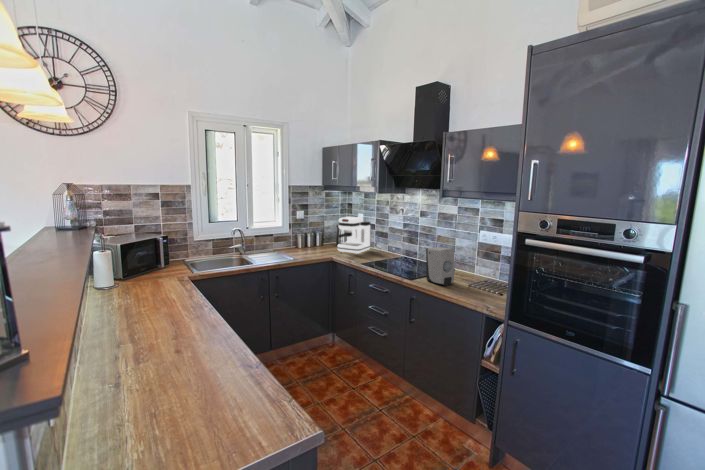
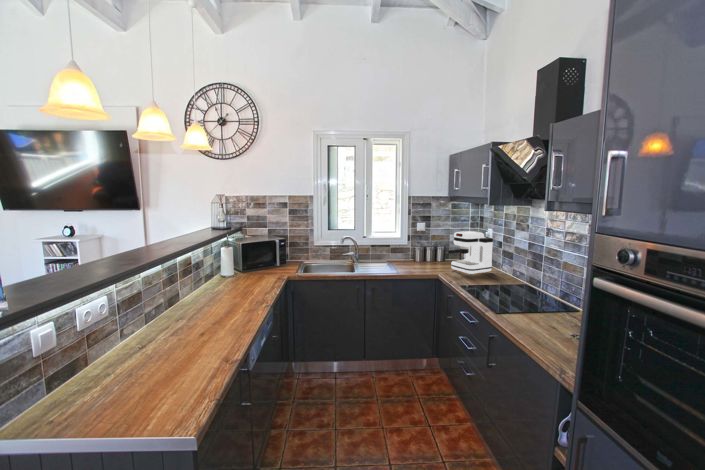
soap dispenser: present [426,247,455,286] -> none [514,276,552,333]

